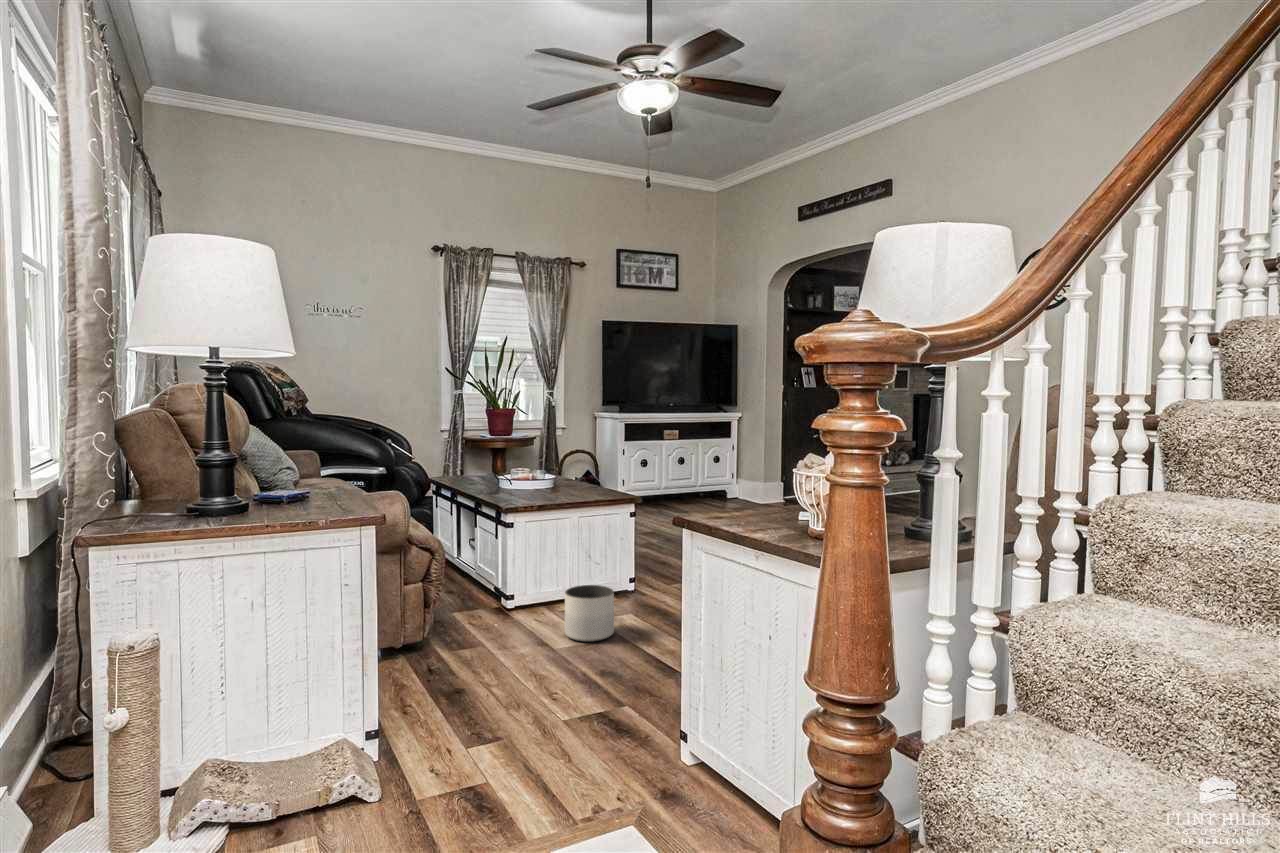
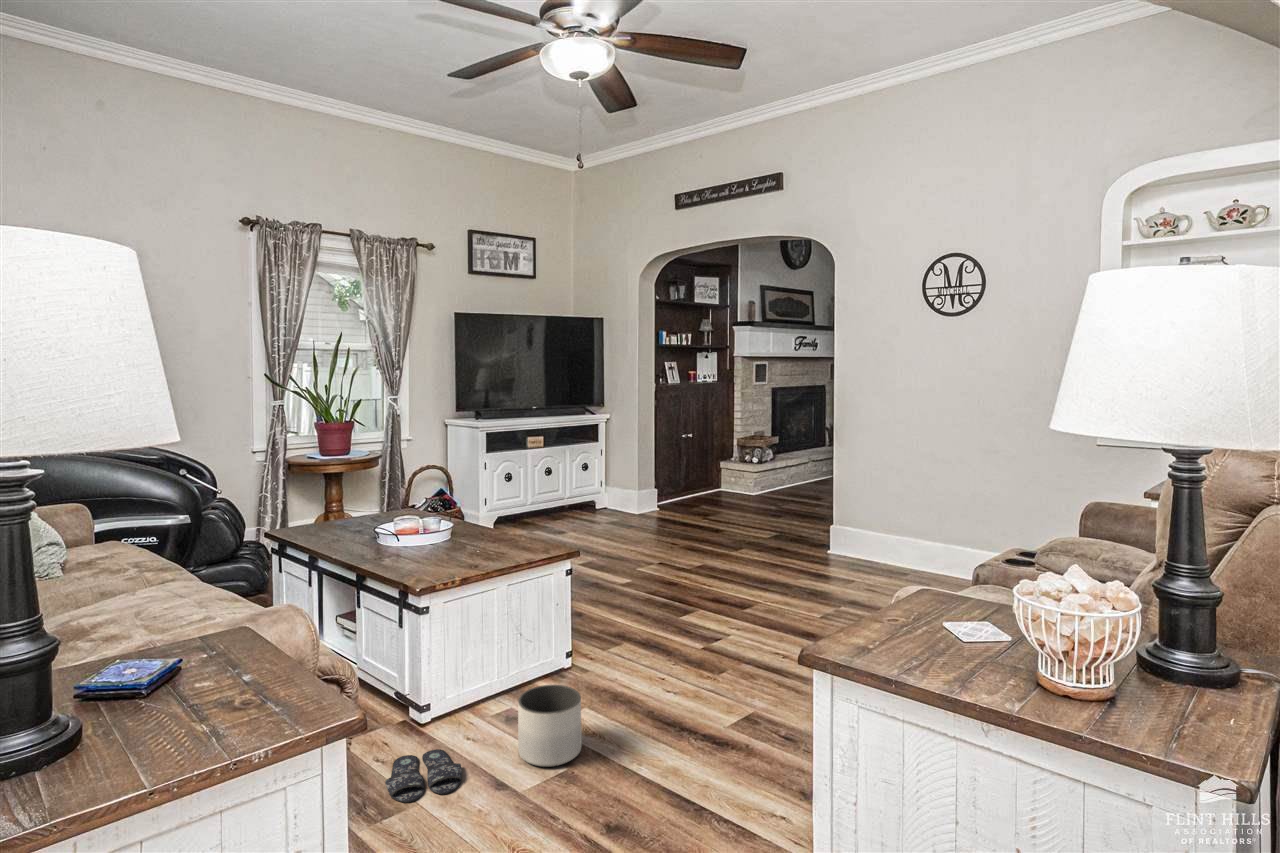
slippers: none [464,624,521,647] -> present [385,749,462,803]

